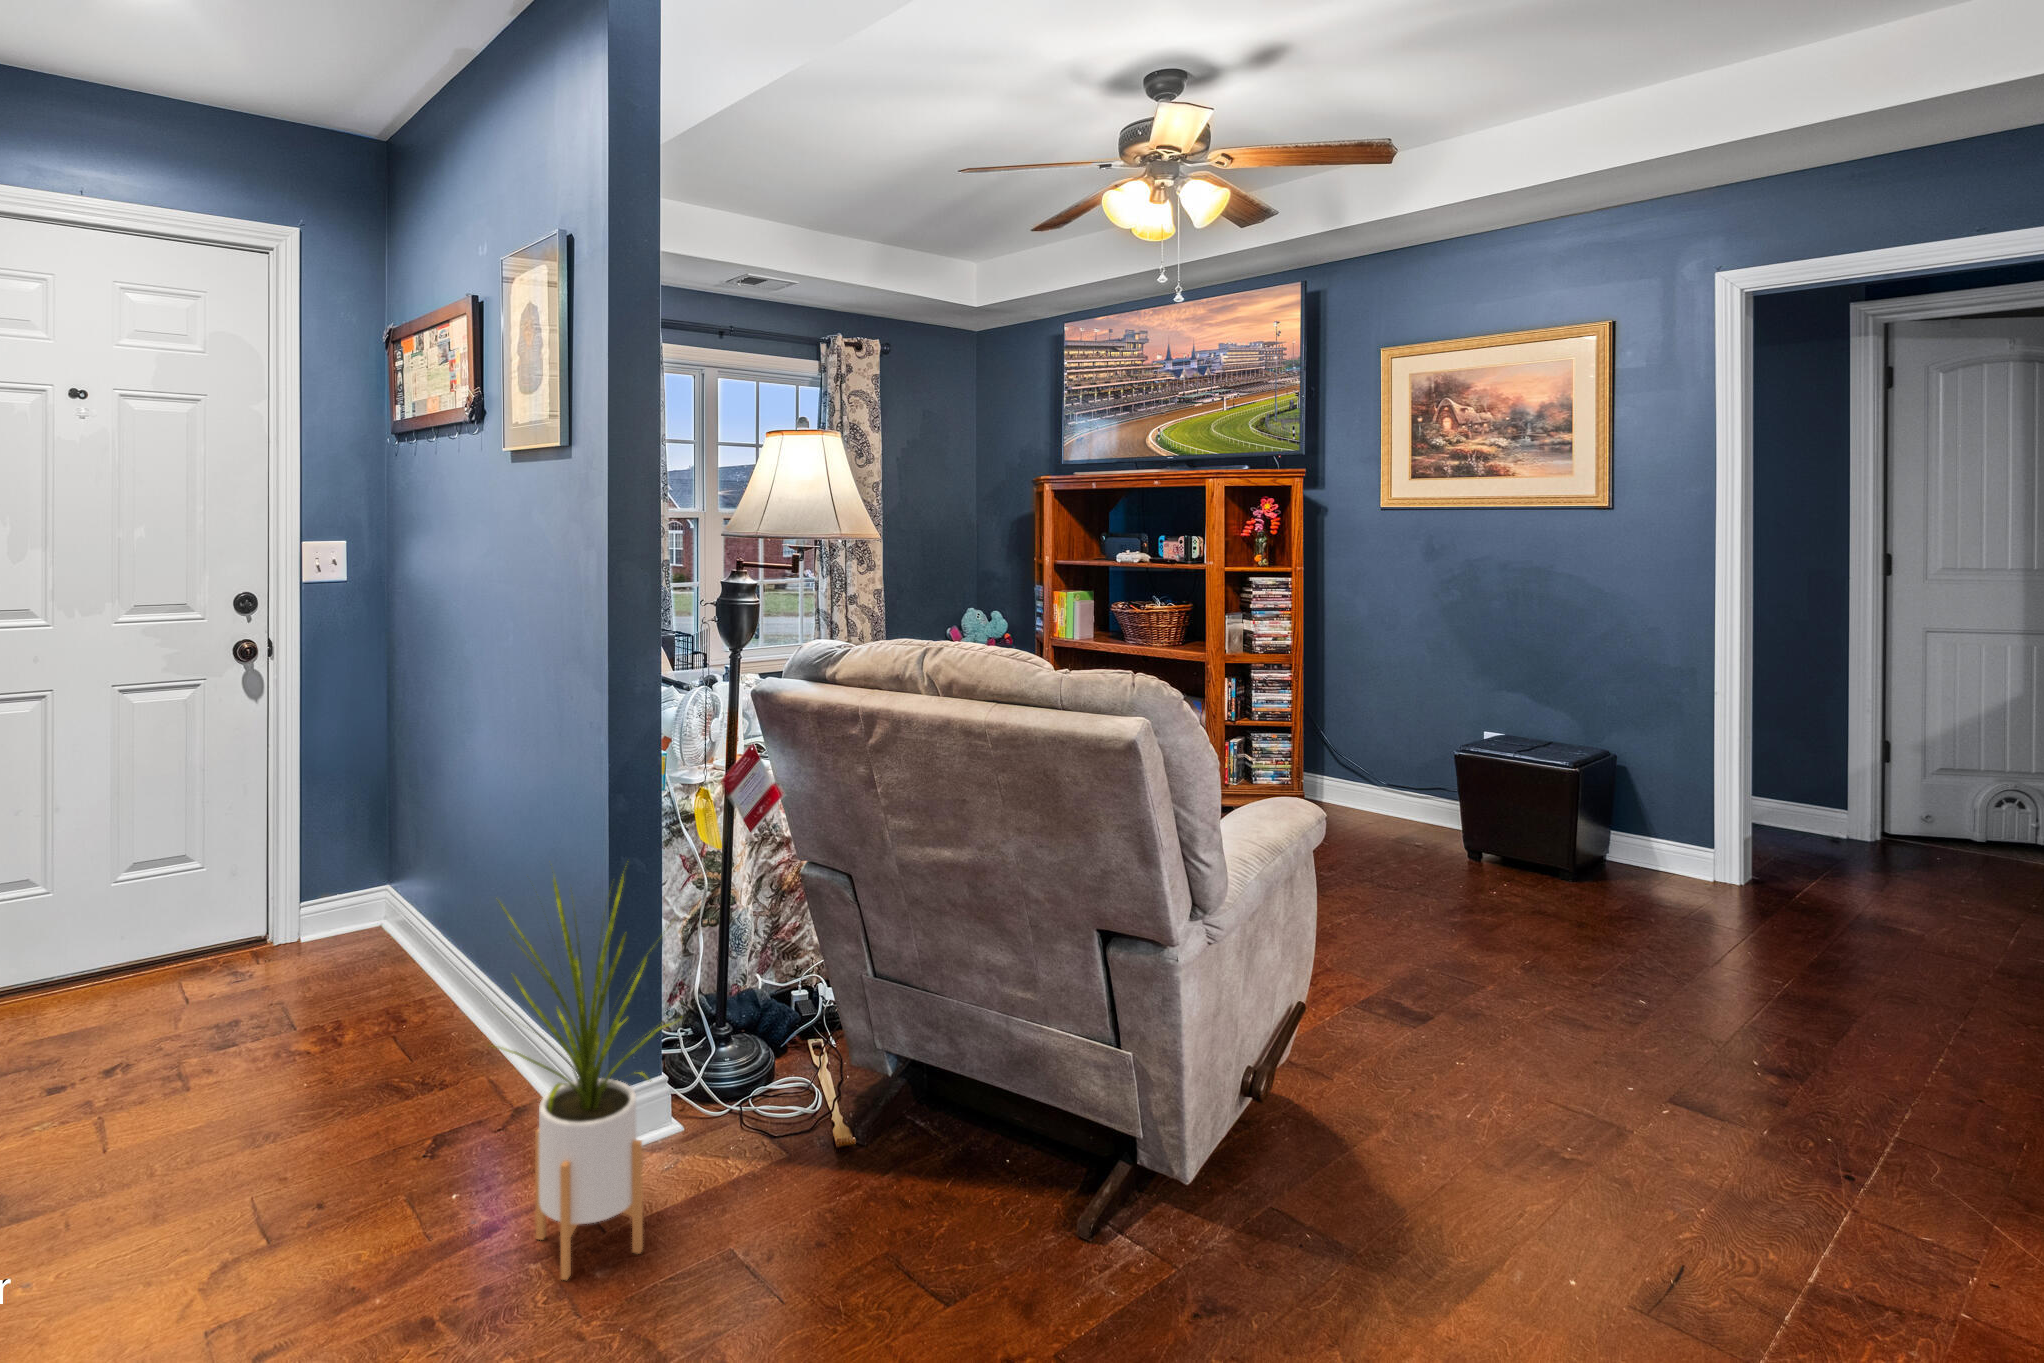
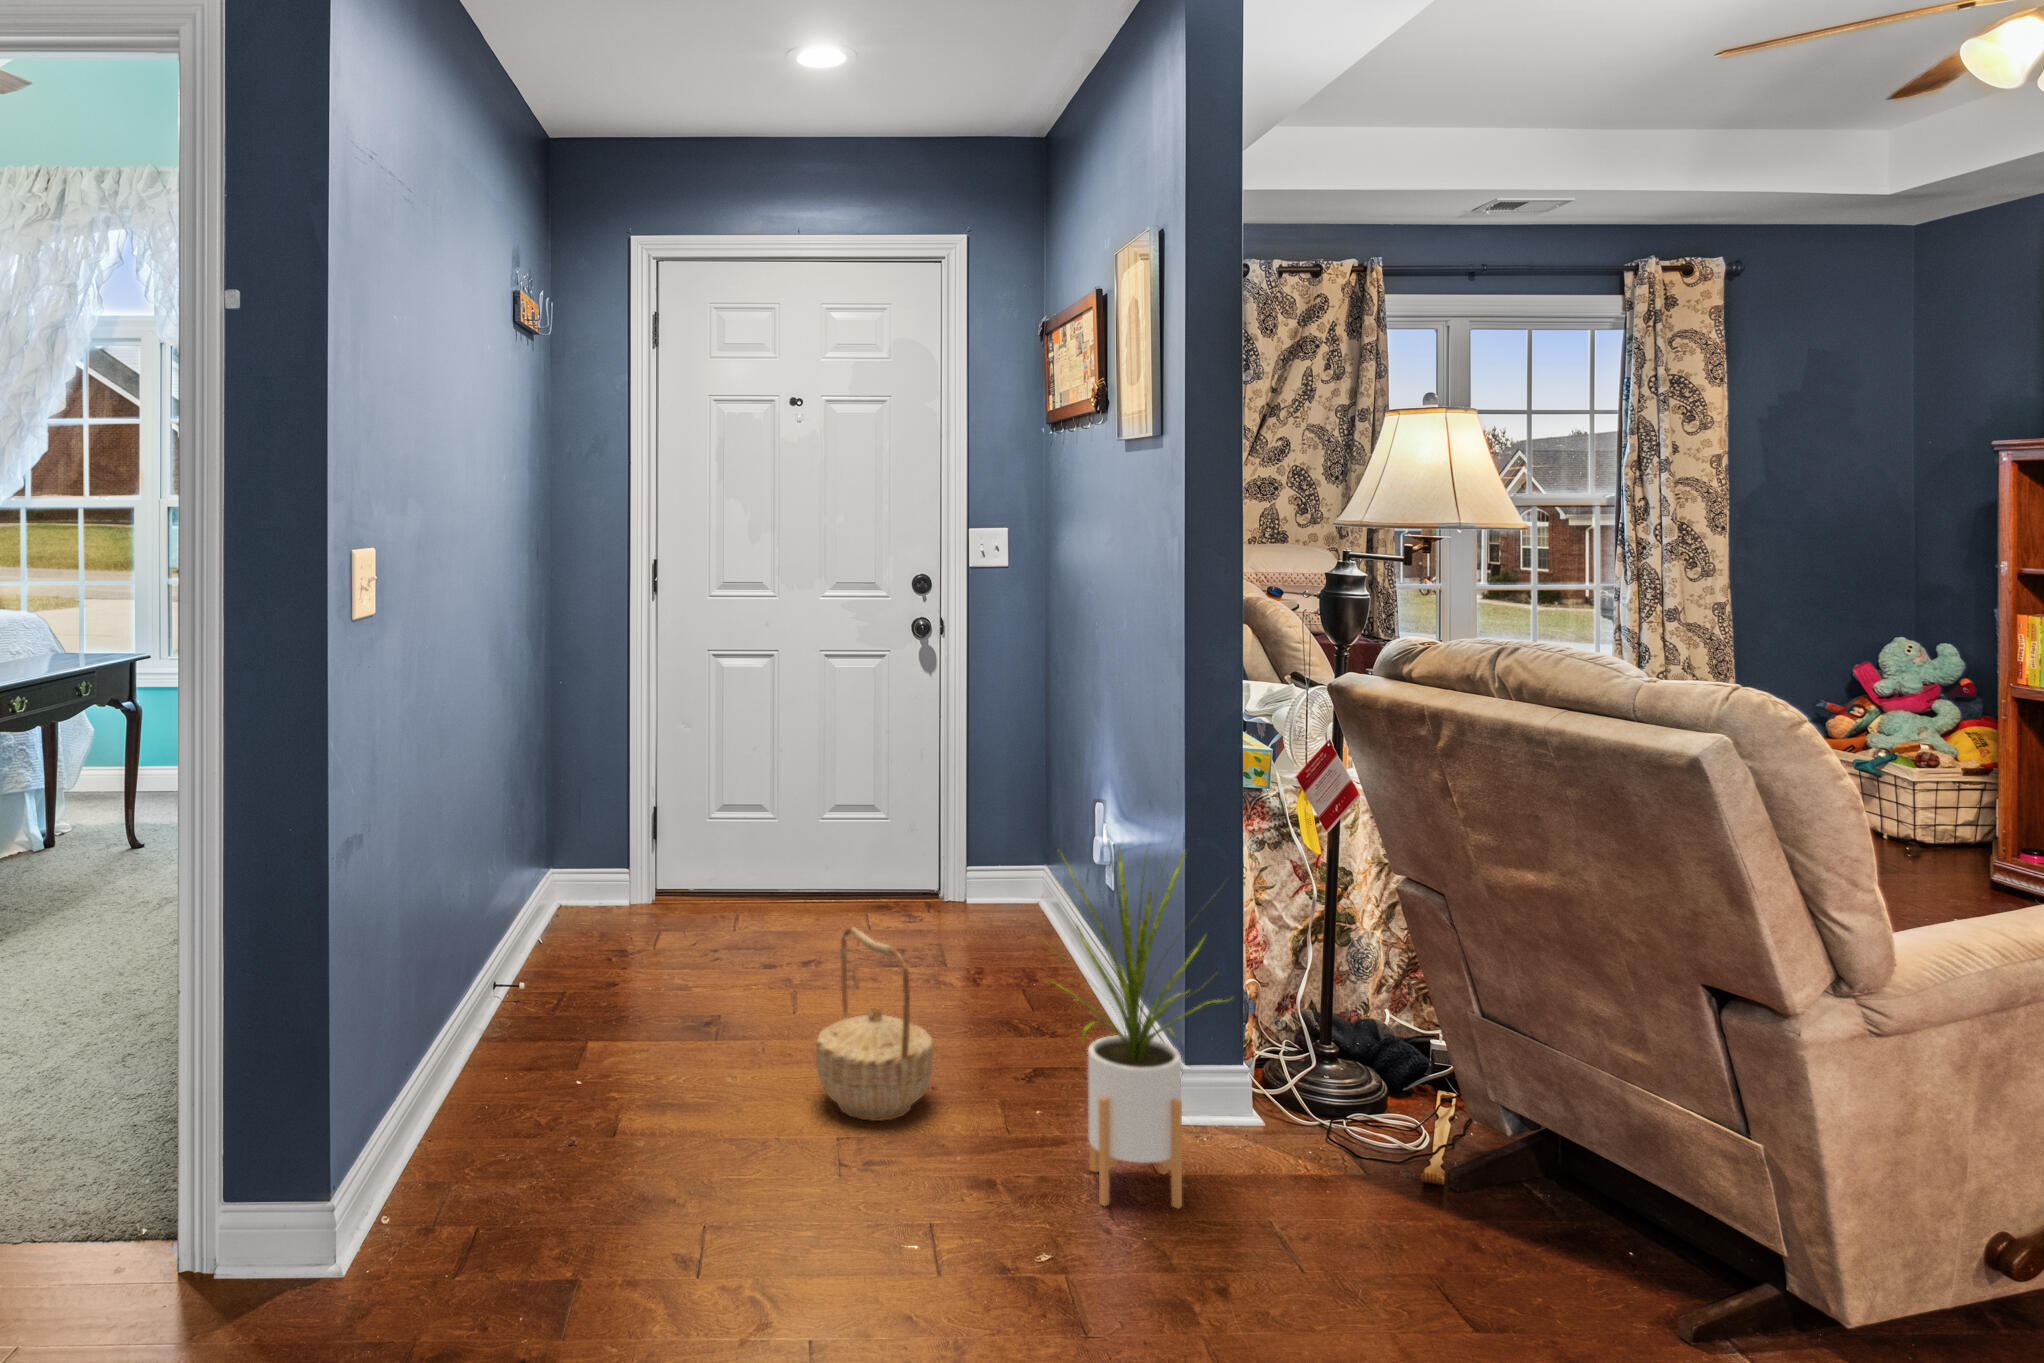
basket: none [177,1029,334,1267] -> present [816,927,933,1121]

